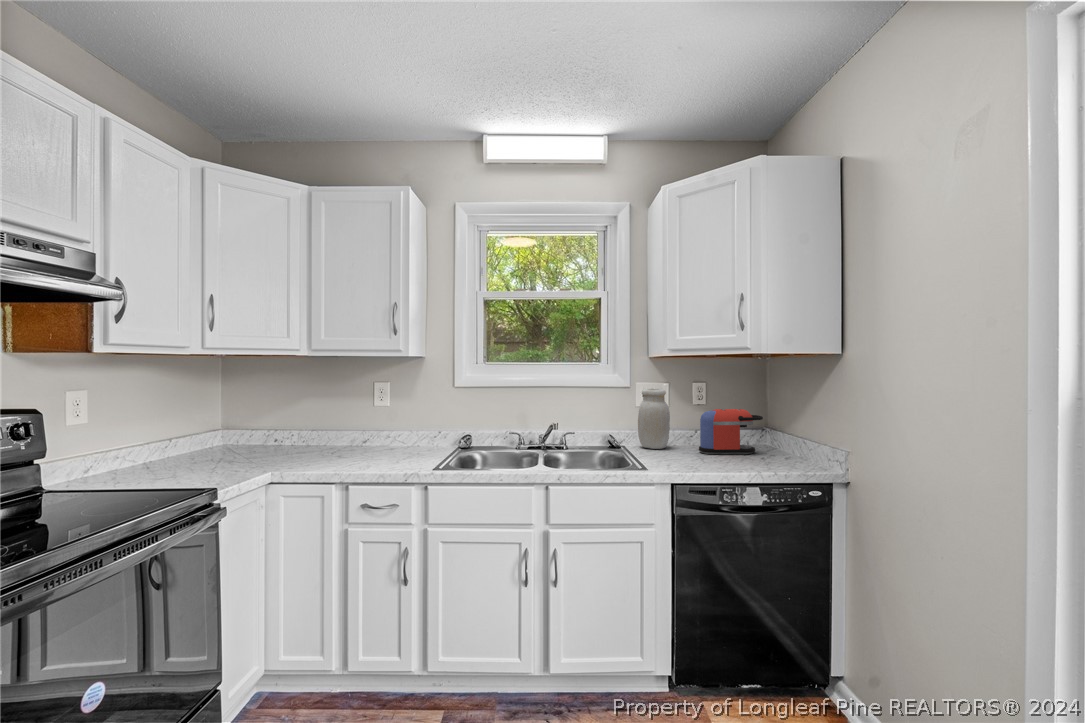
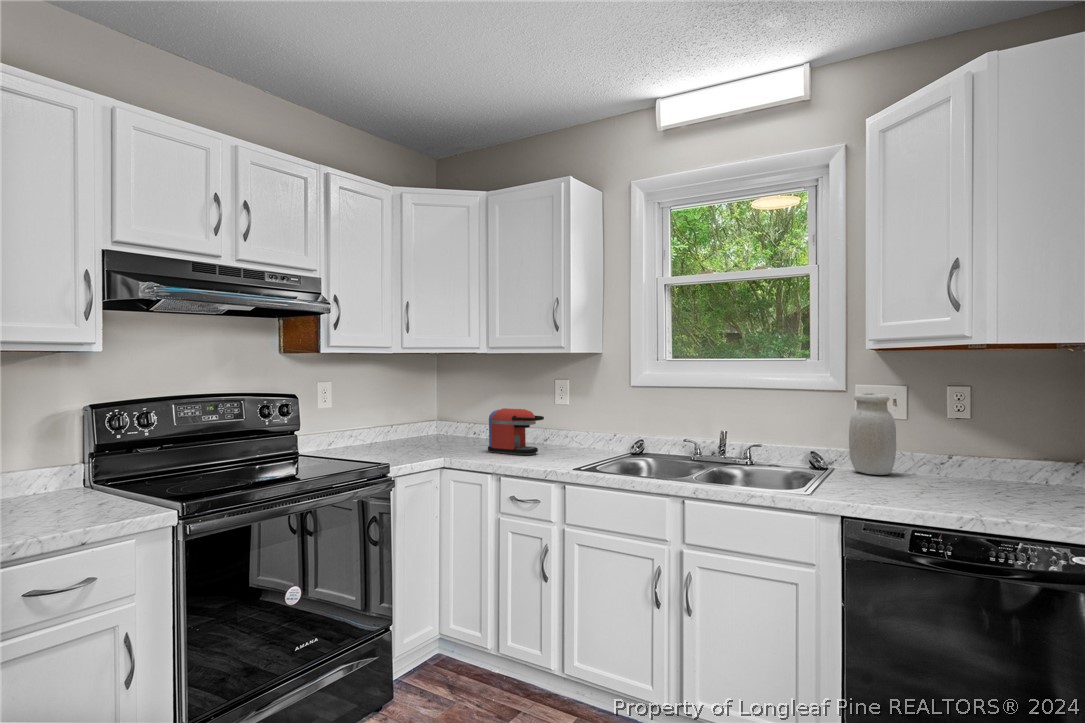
coffee maker: present [699,409,763,454] -> present [488,408,544,455]

